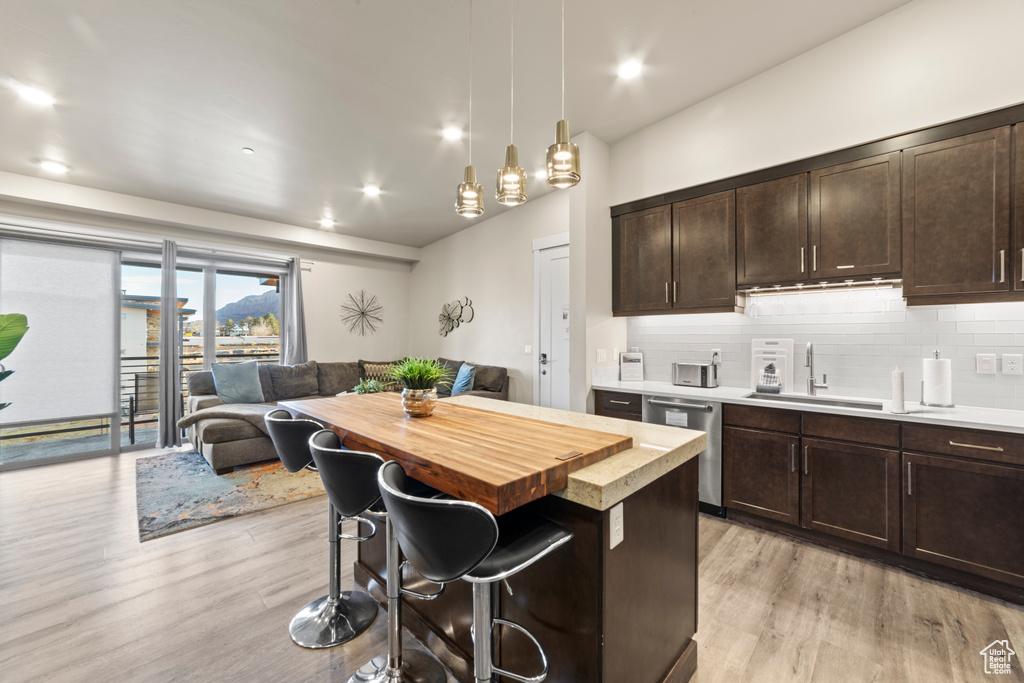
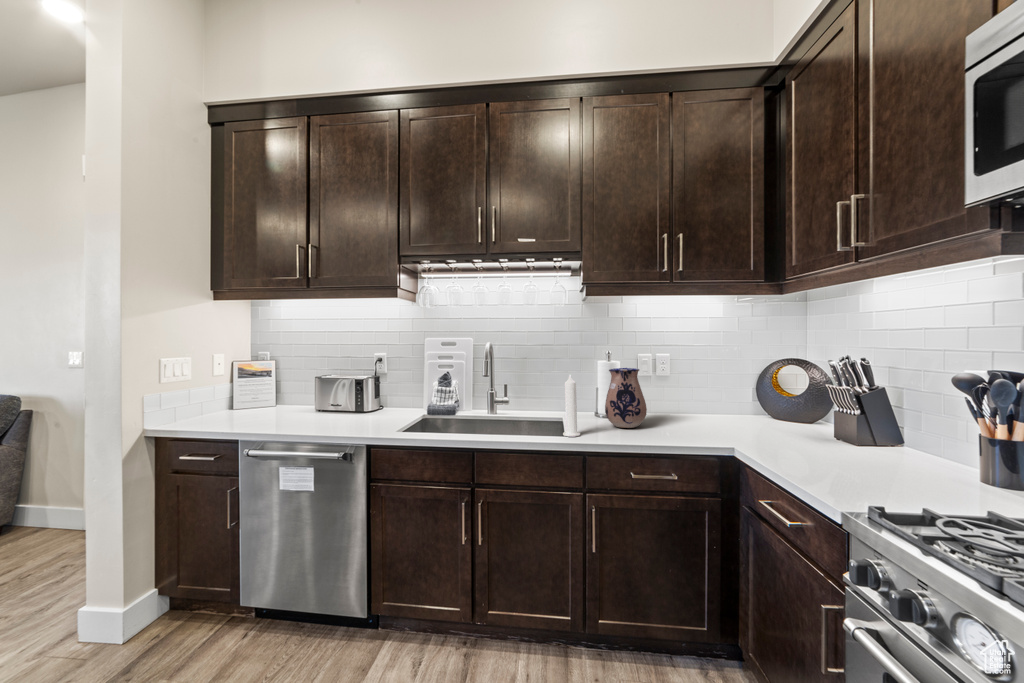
ceramic pitcher: none [934,364,985,413] -> present [605,368,647,428]

